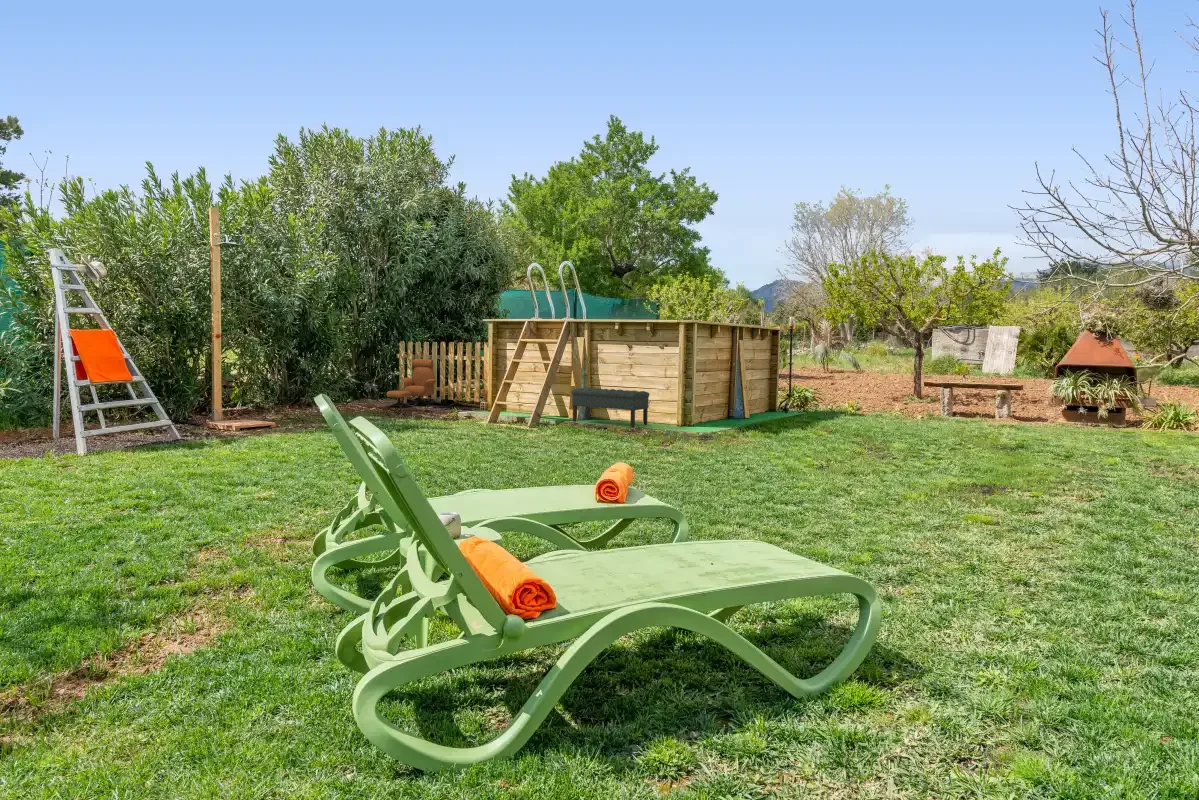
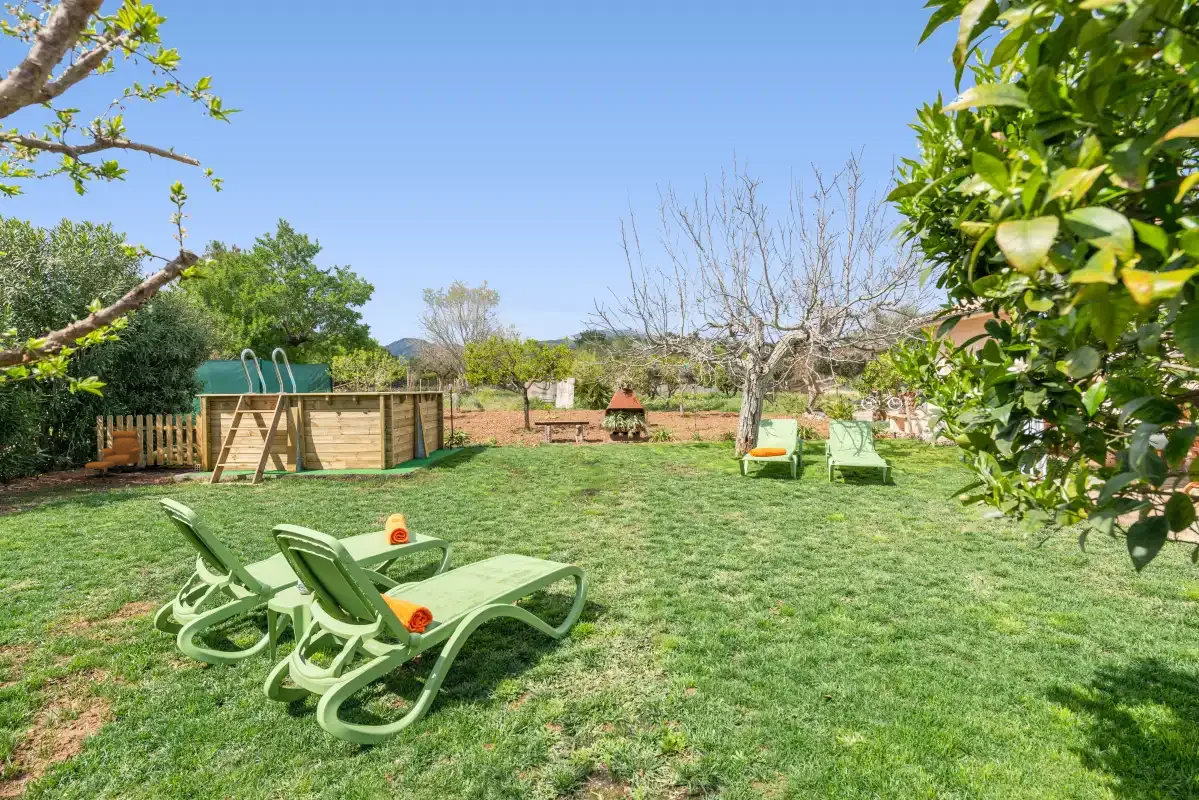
bench: present [571,388,649,427] -> none [290,446,358,474]

